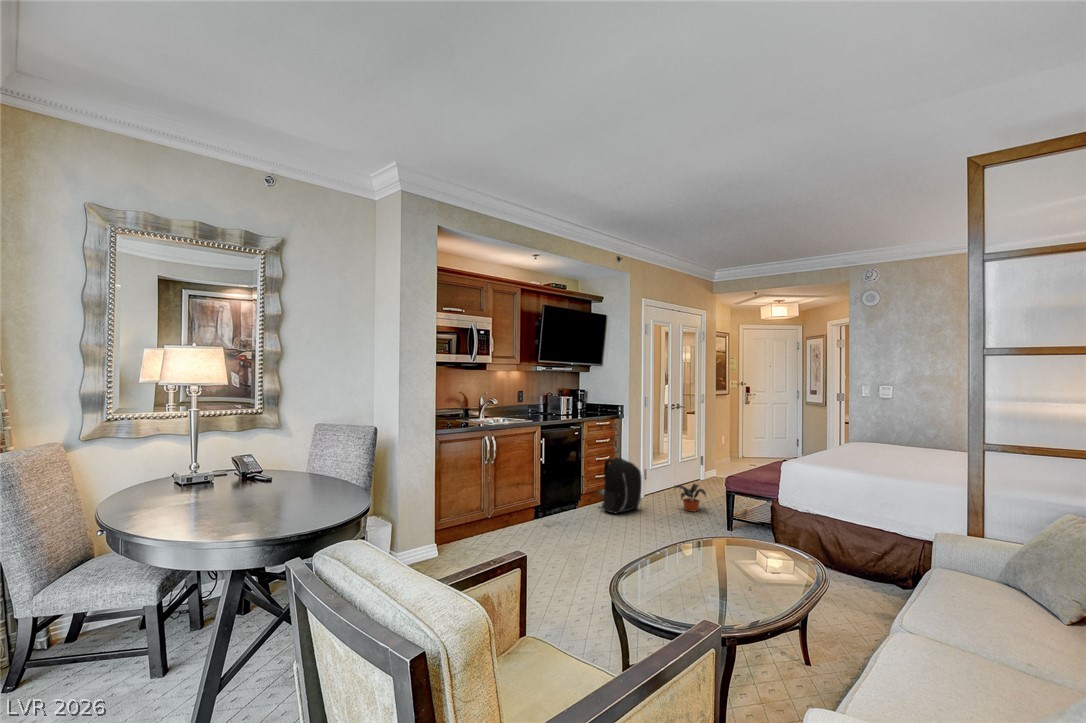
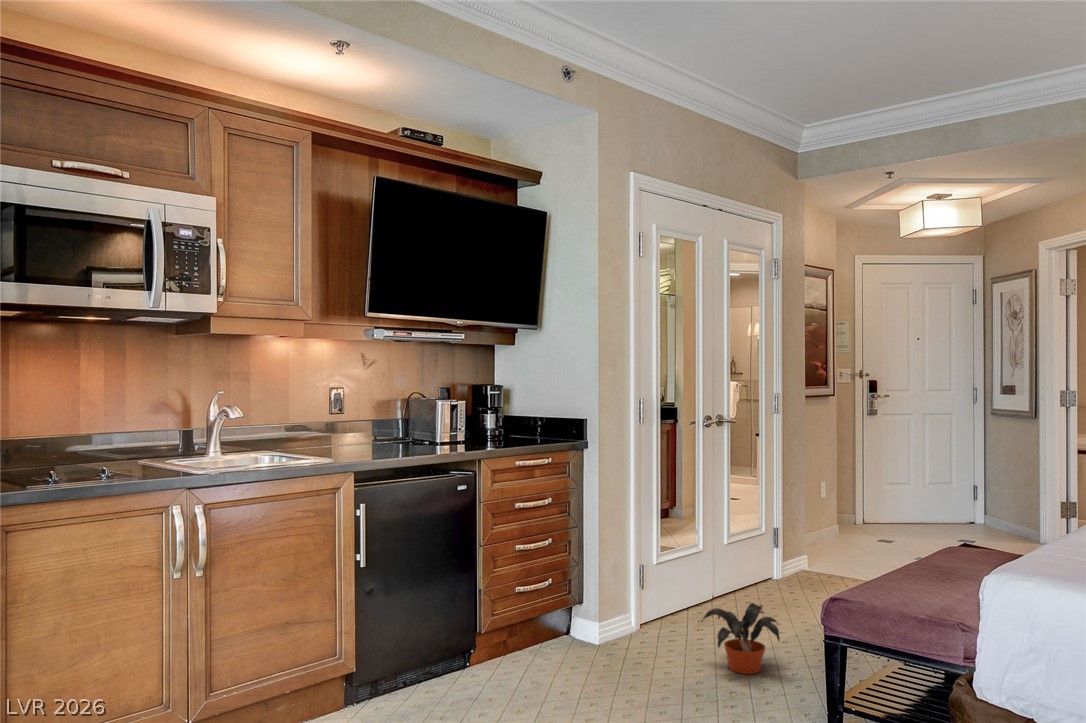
backpack: present [602,458,642,513] -> none [520,544,624,685]

